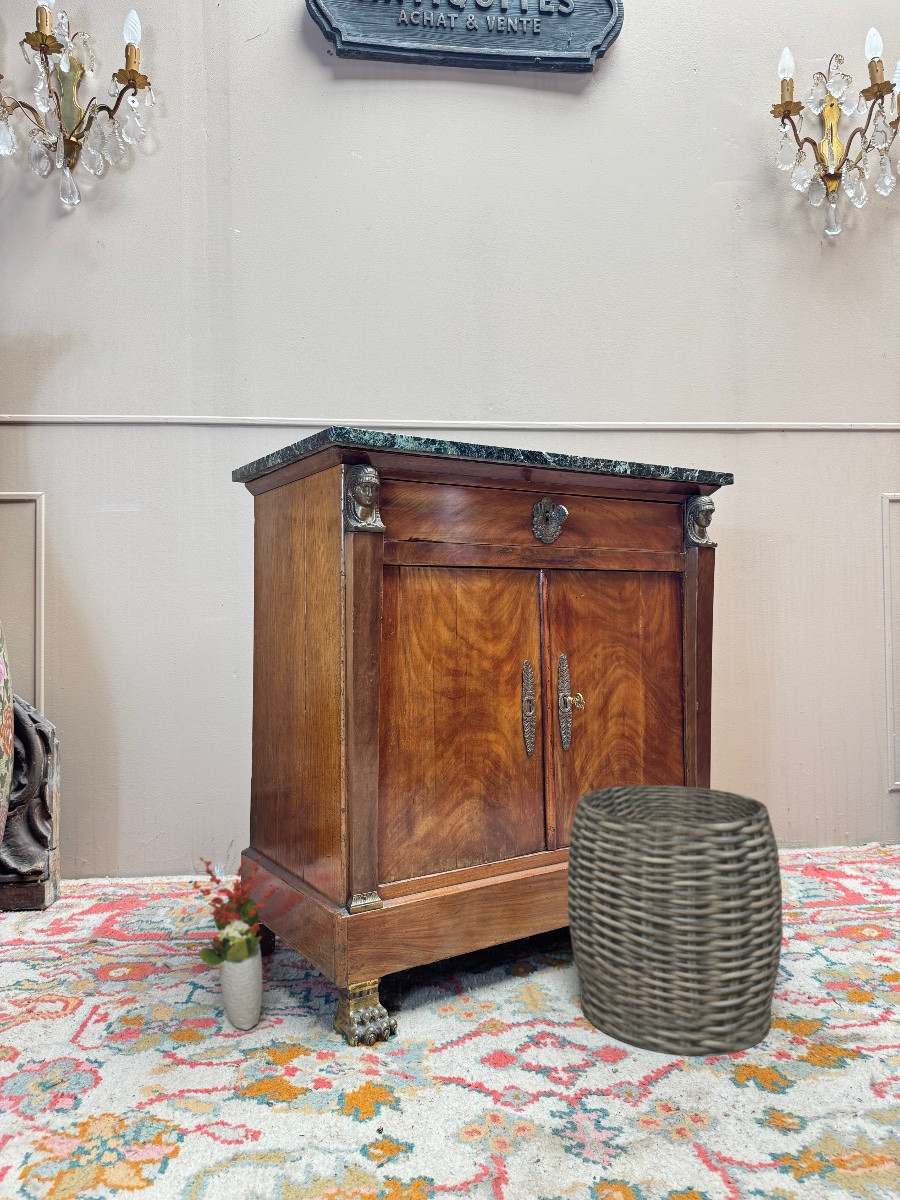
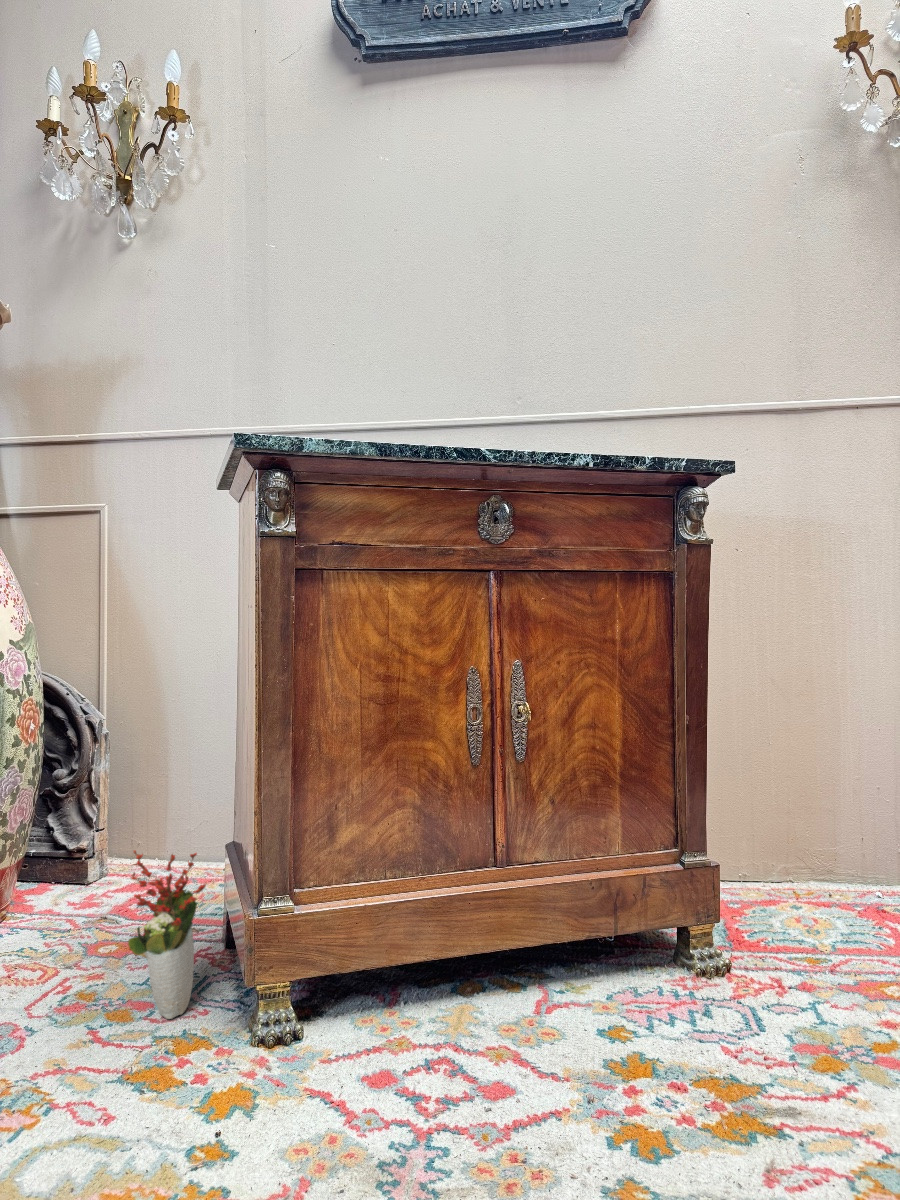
woven basket: present [568,785,783,1056] -> none [485,804,714,1110]

